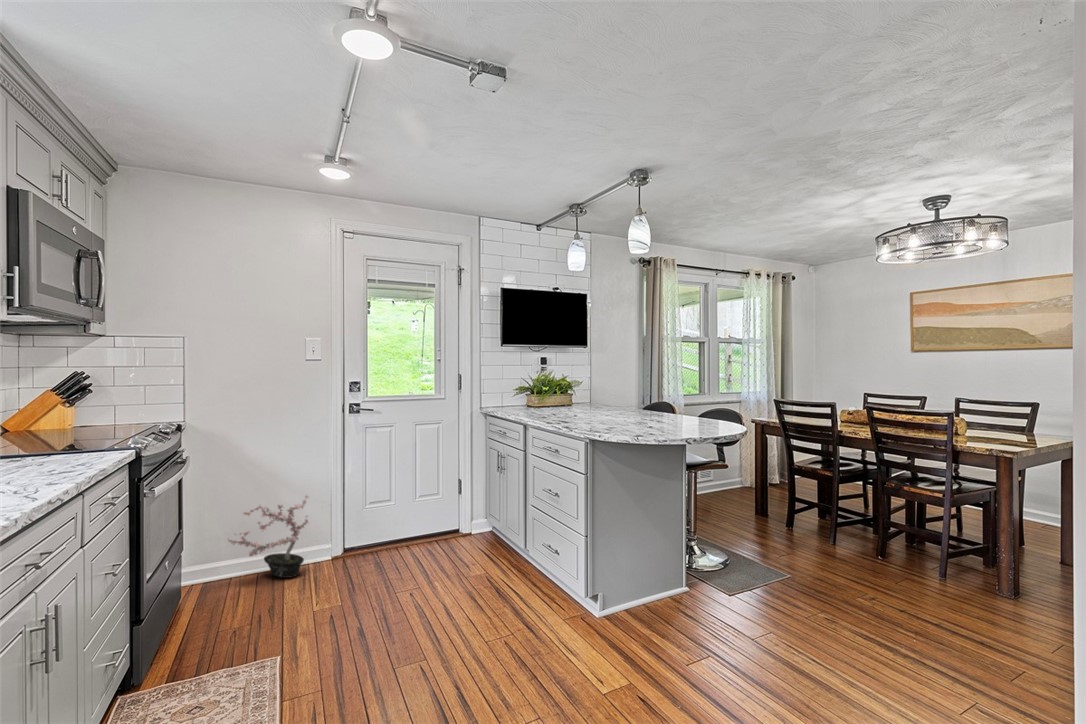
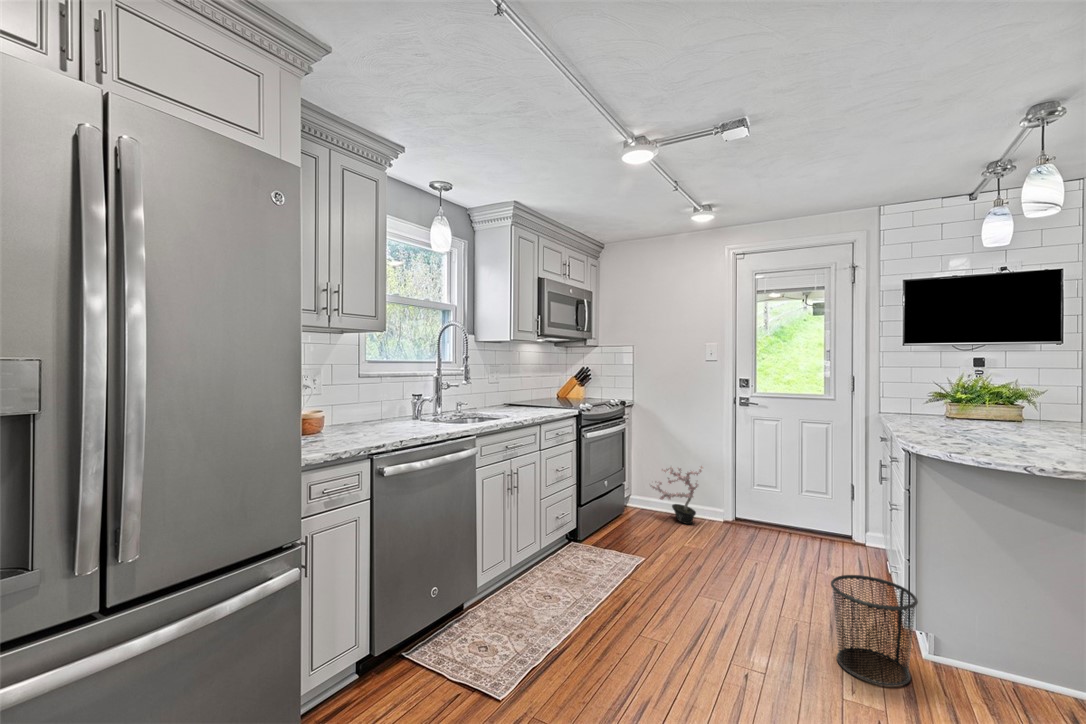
waste bin: none [560,565,631,674] -> present [831,575,918,687]

